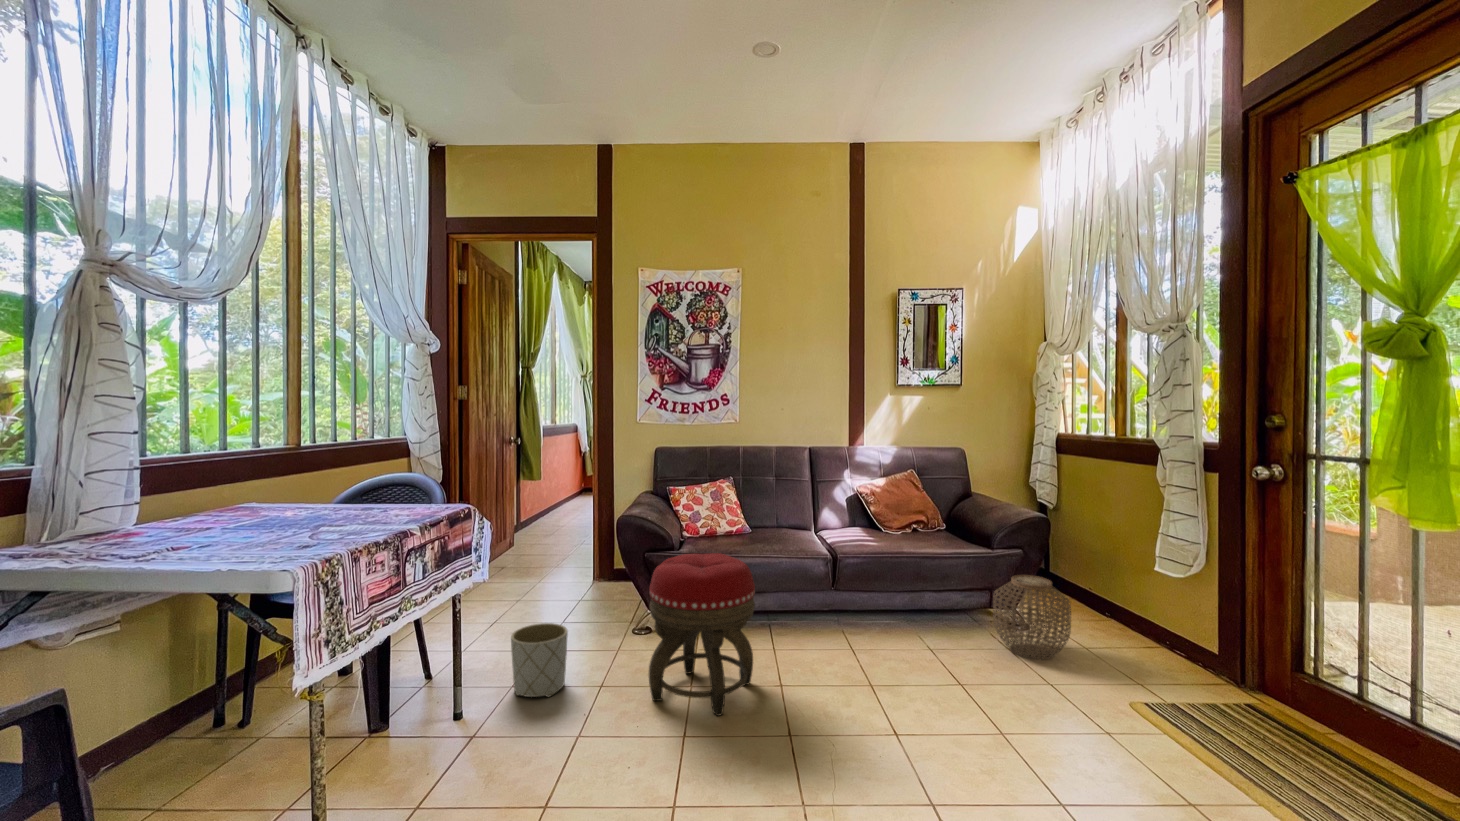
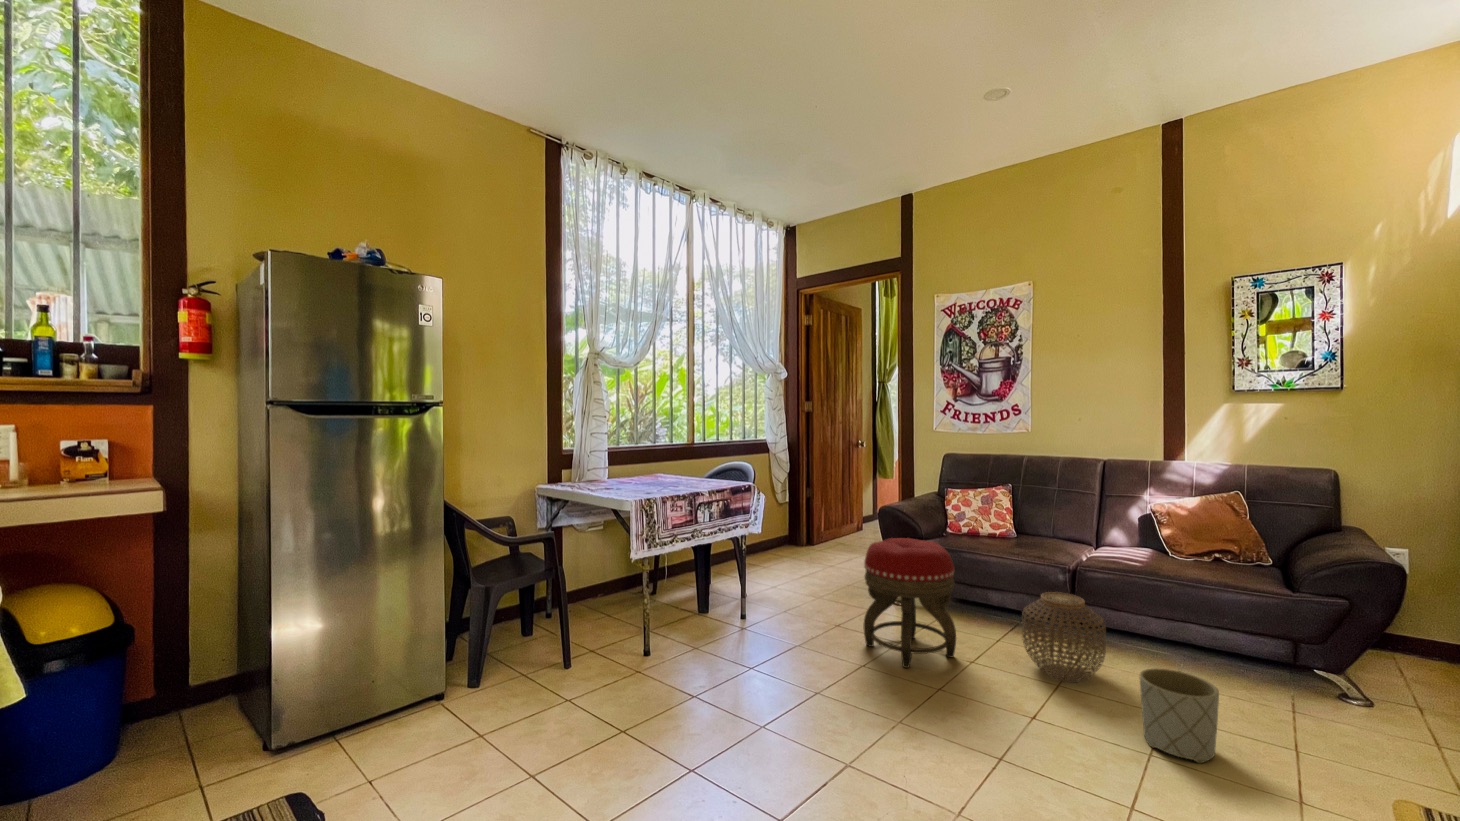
woven basket: present [993,575,1071,659] -> present [1022,592,1106,682]
planter: present [511,623,568,697] -> present [1139,668,1219,763]

